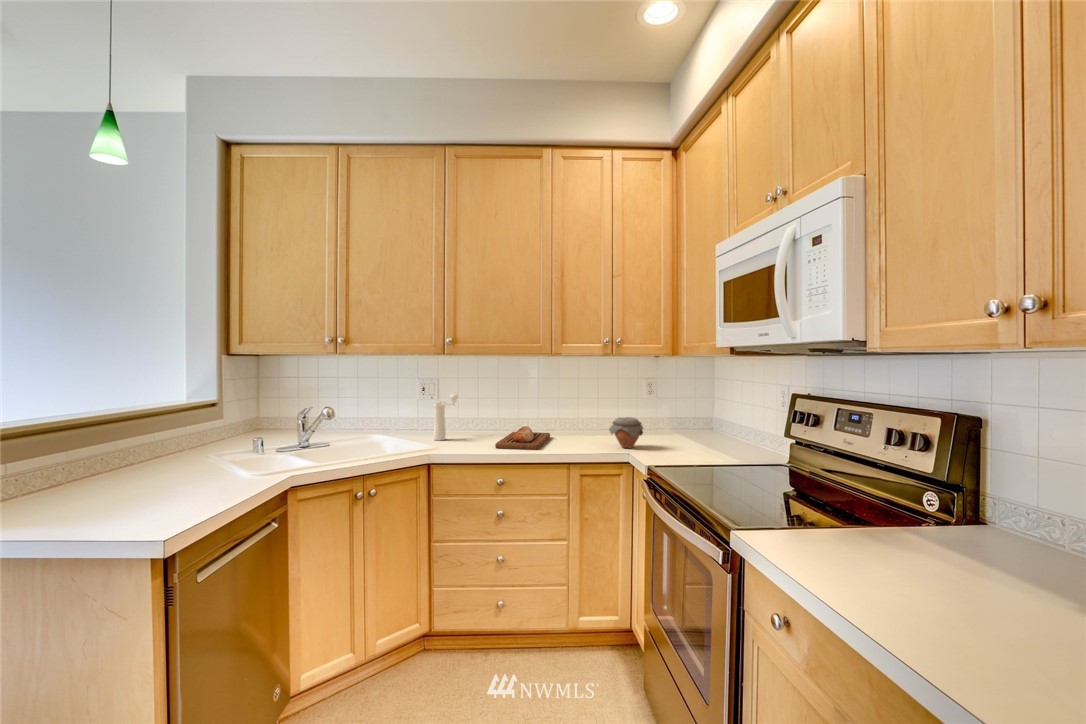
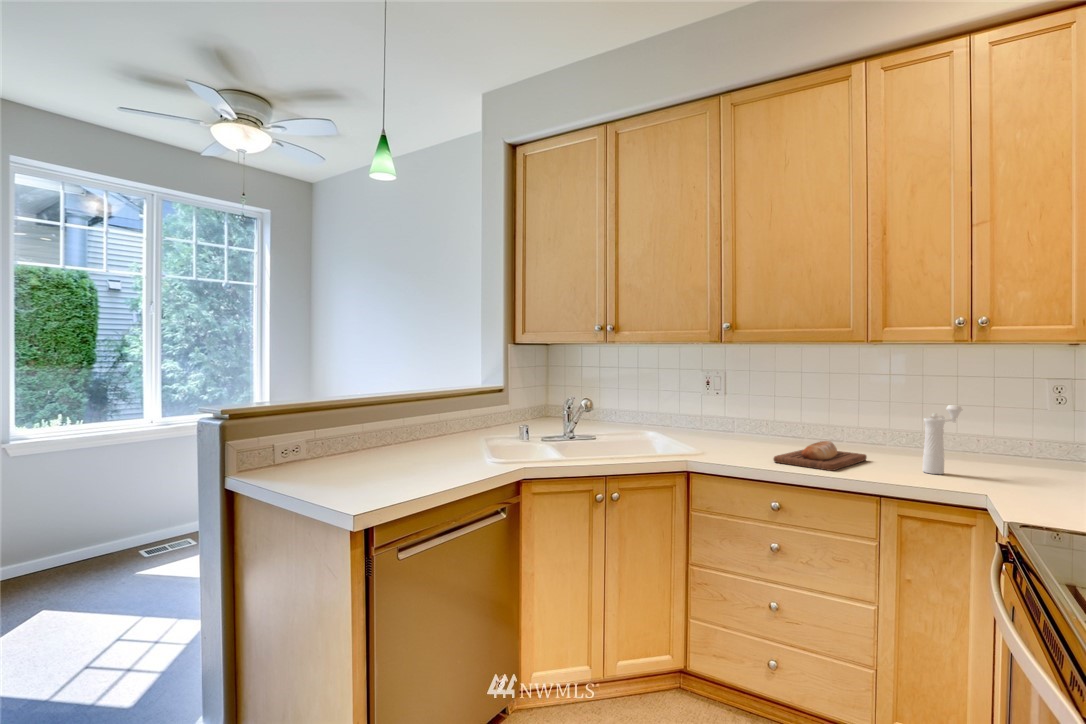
pepper mill: present [433,394,458,441] -> present [923,405,962,474]
jar: present [609,417,643,448] -> none [957,439,1026,488]

